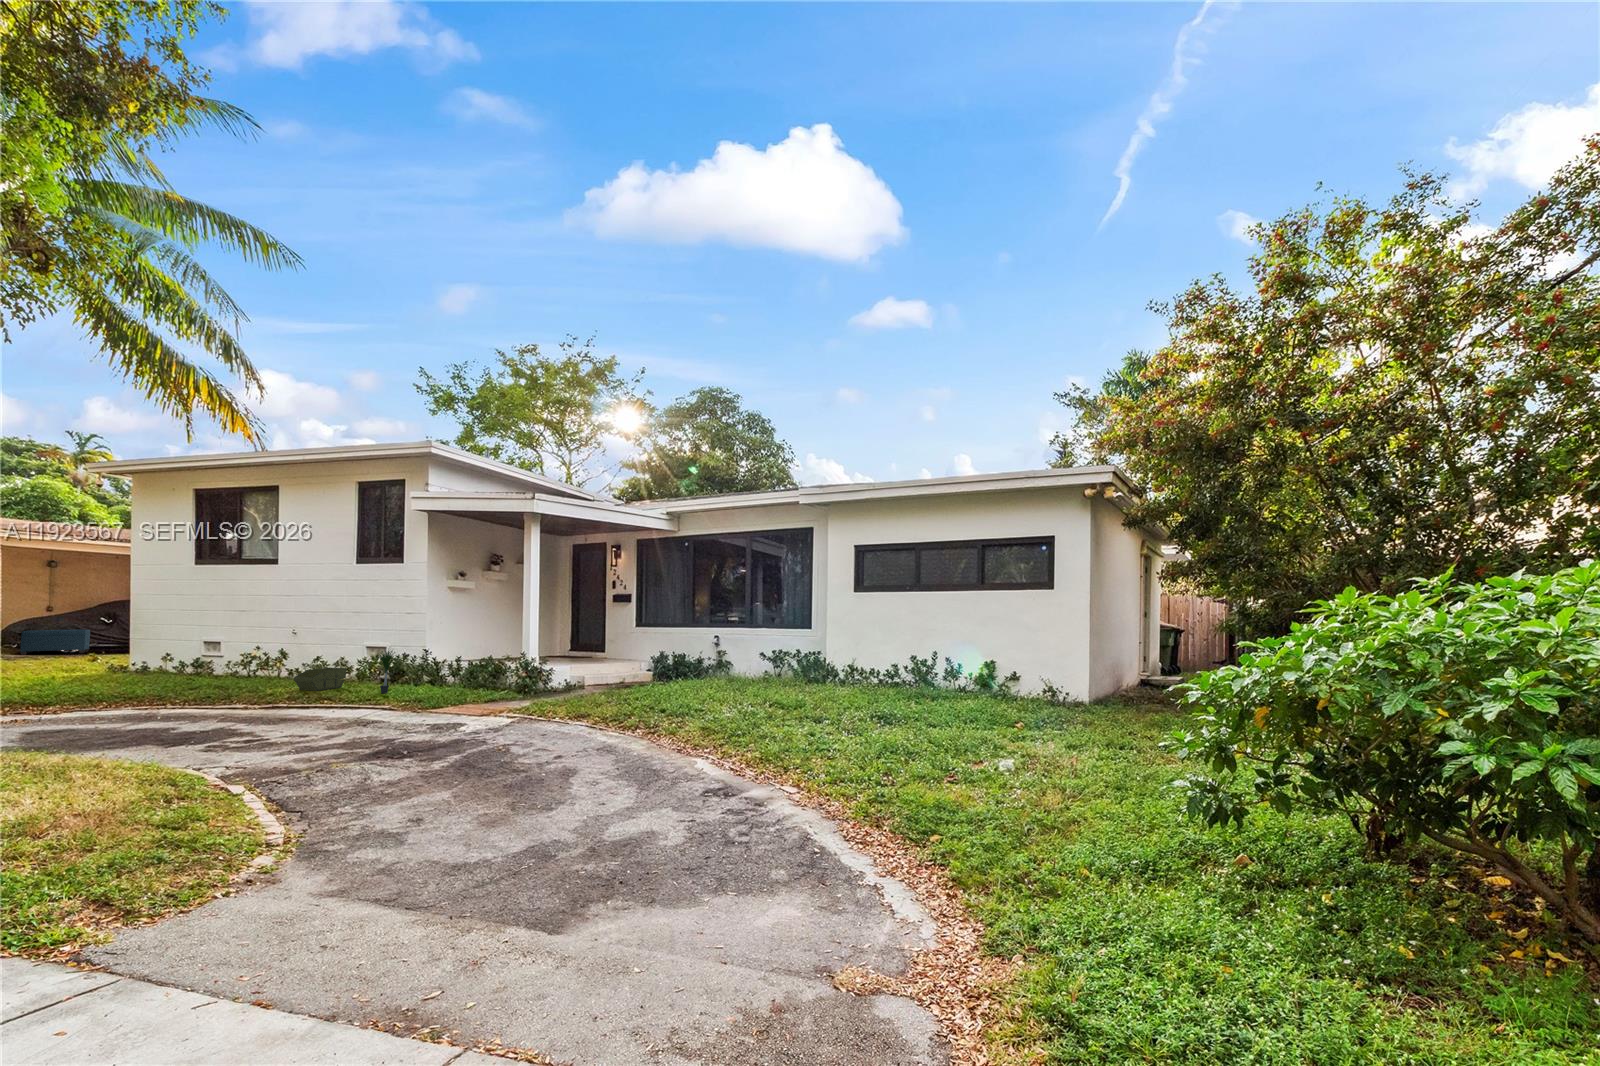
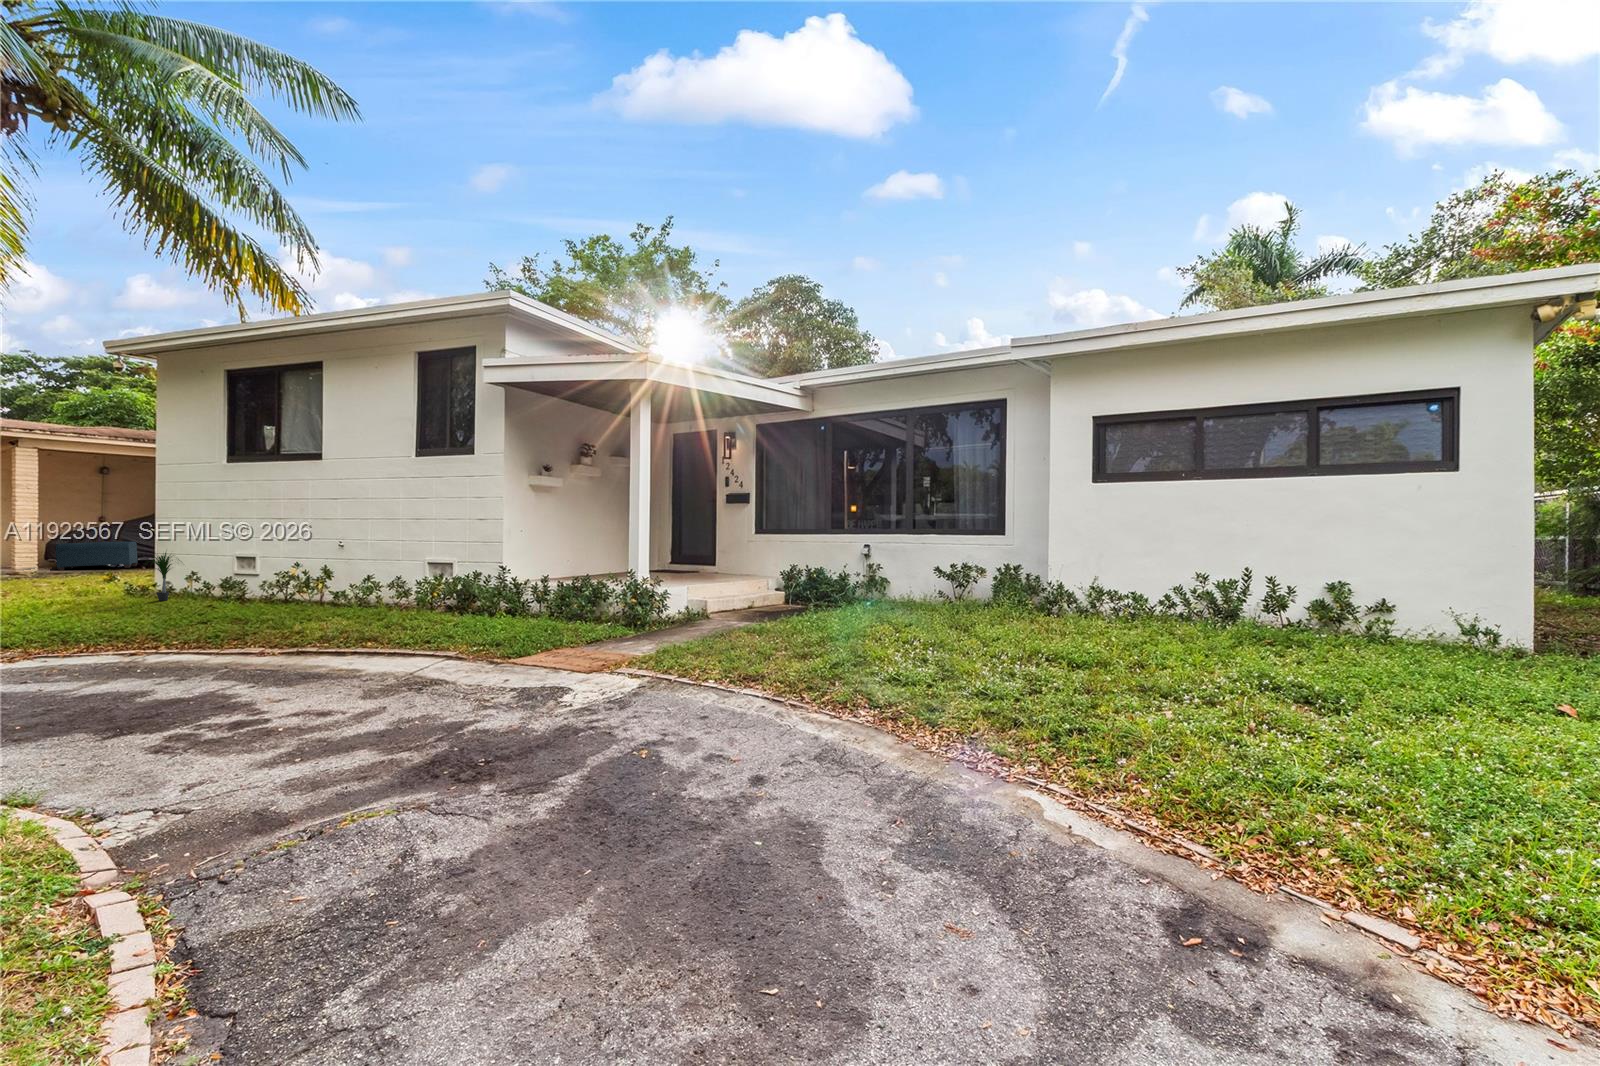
potted plant: present [379,651,395,693] -> present [153,552,180,601]
storage bin: present [294,667,347,691] -> none [335,590,404,622]

